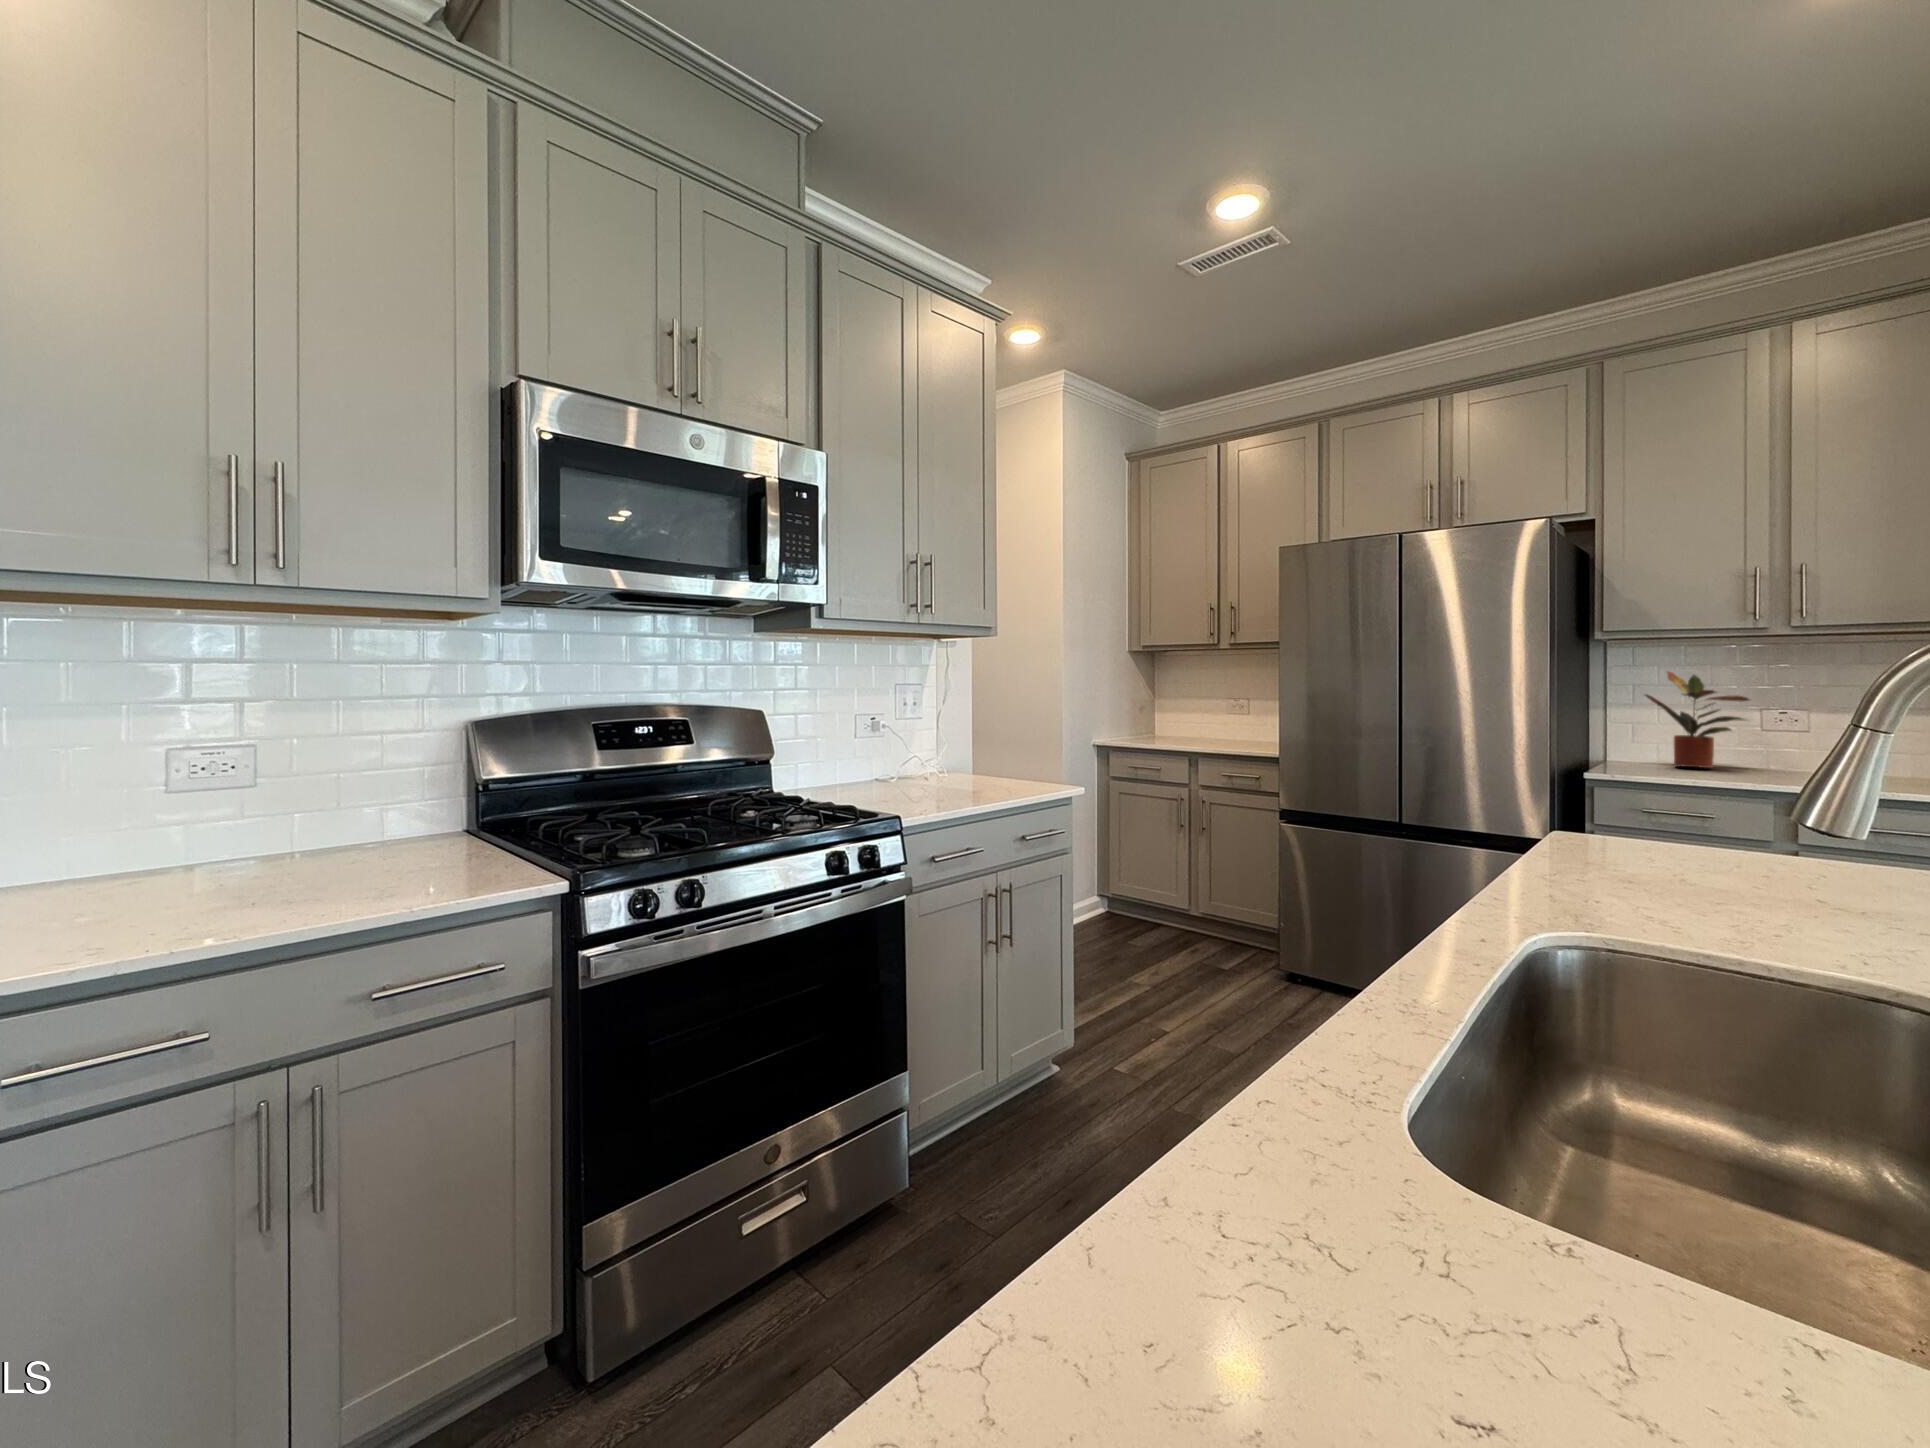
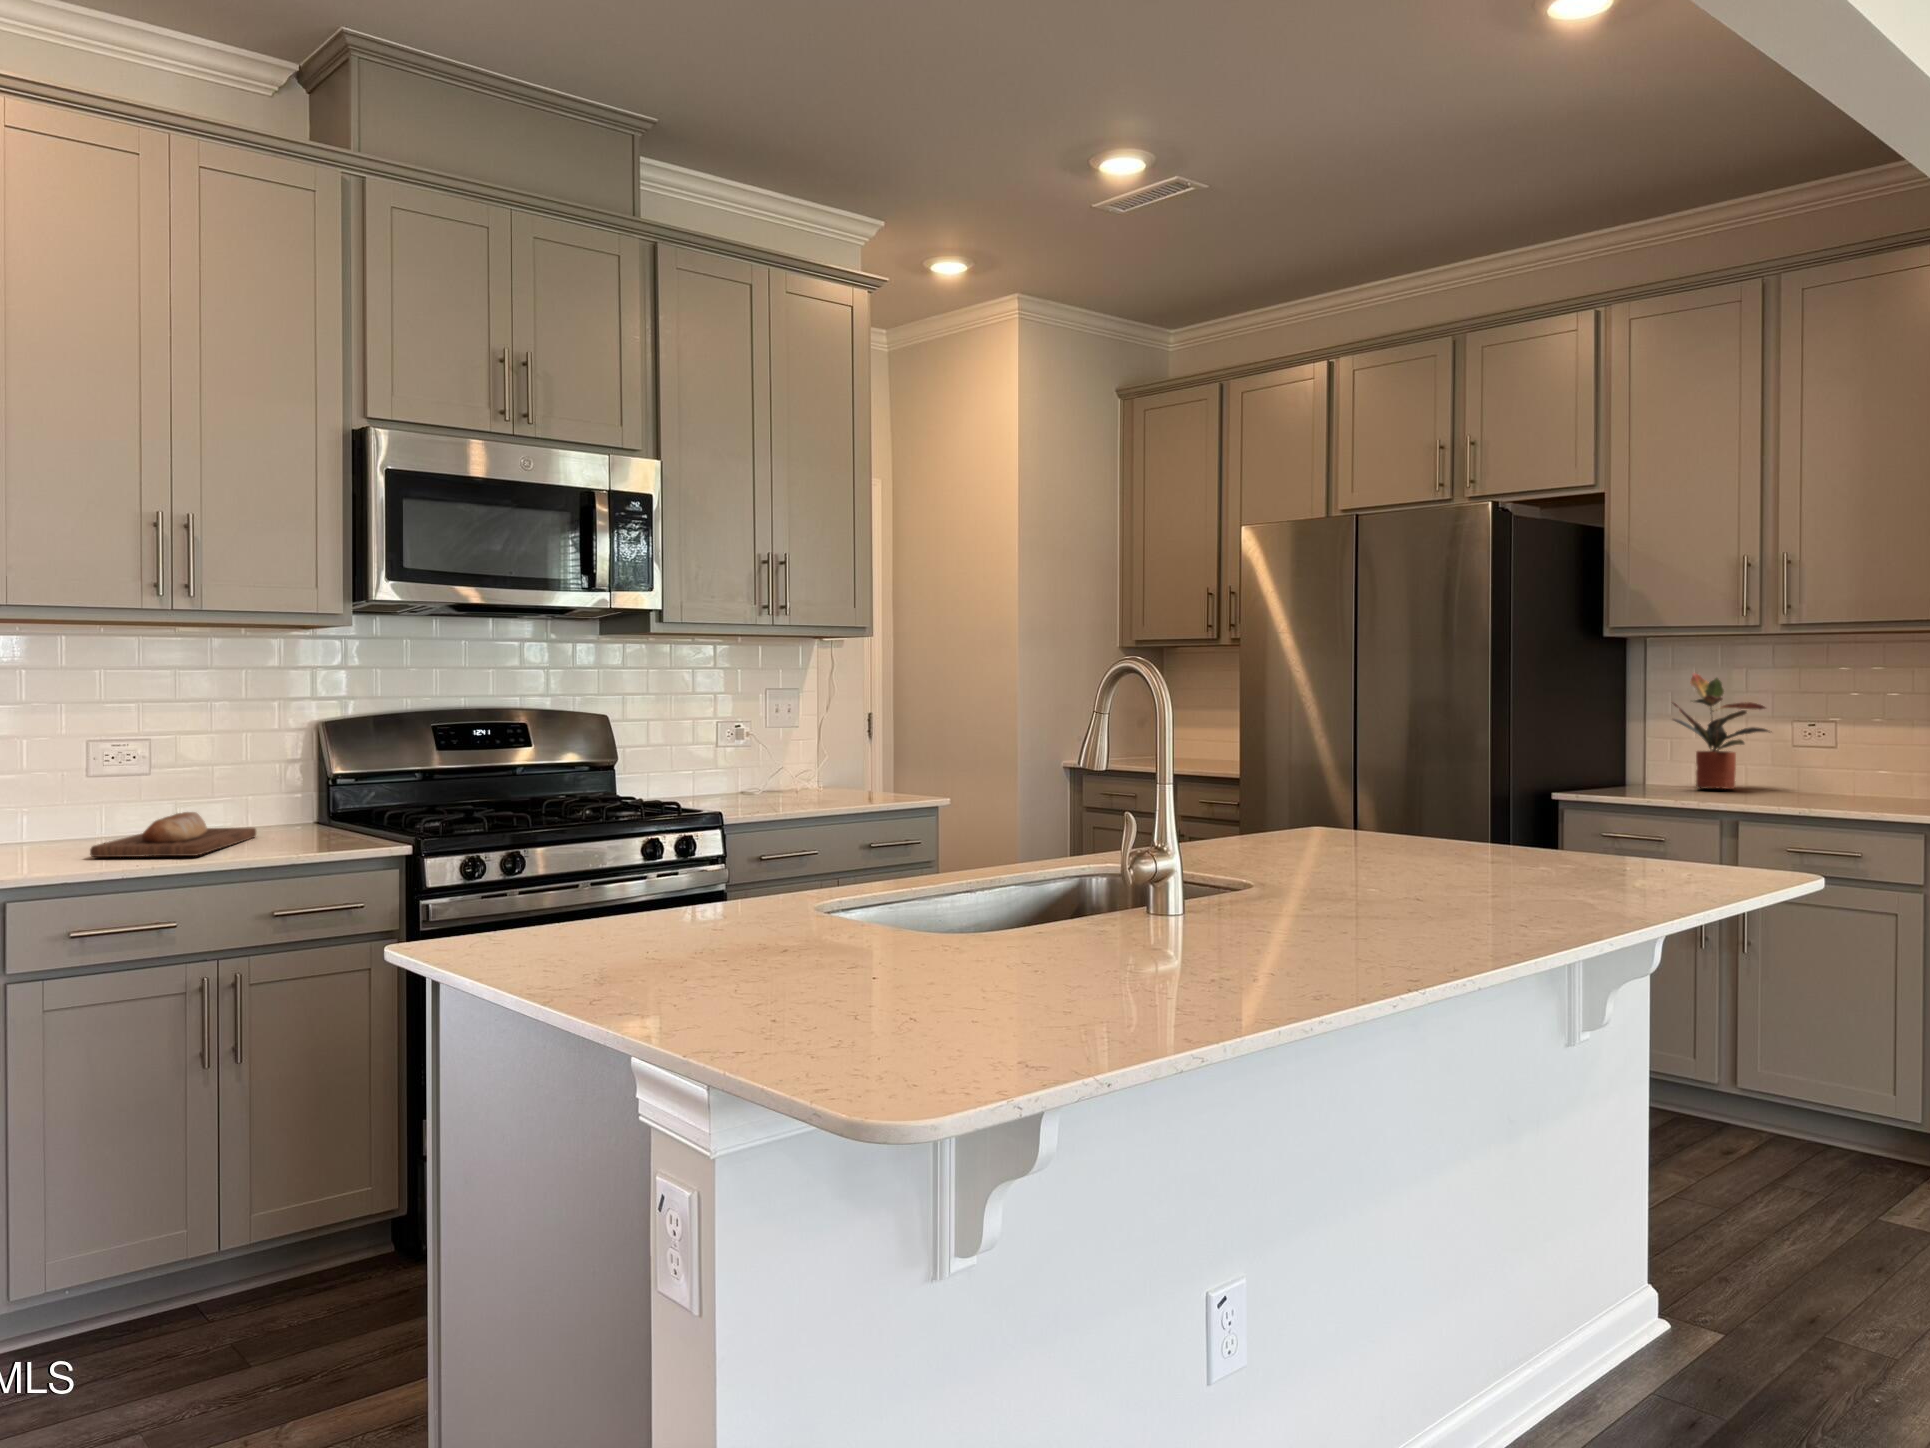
bread loaf: none [105,840,380,926] -> present [90,812,256,857]

